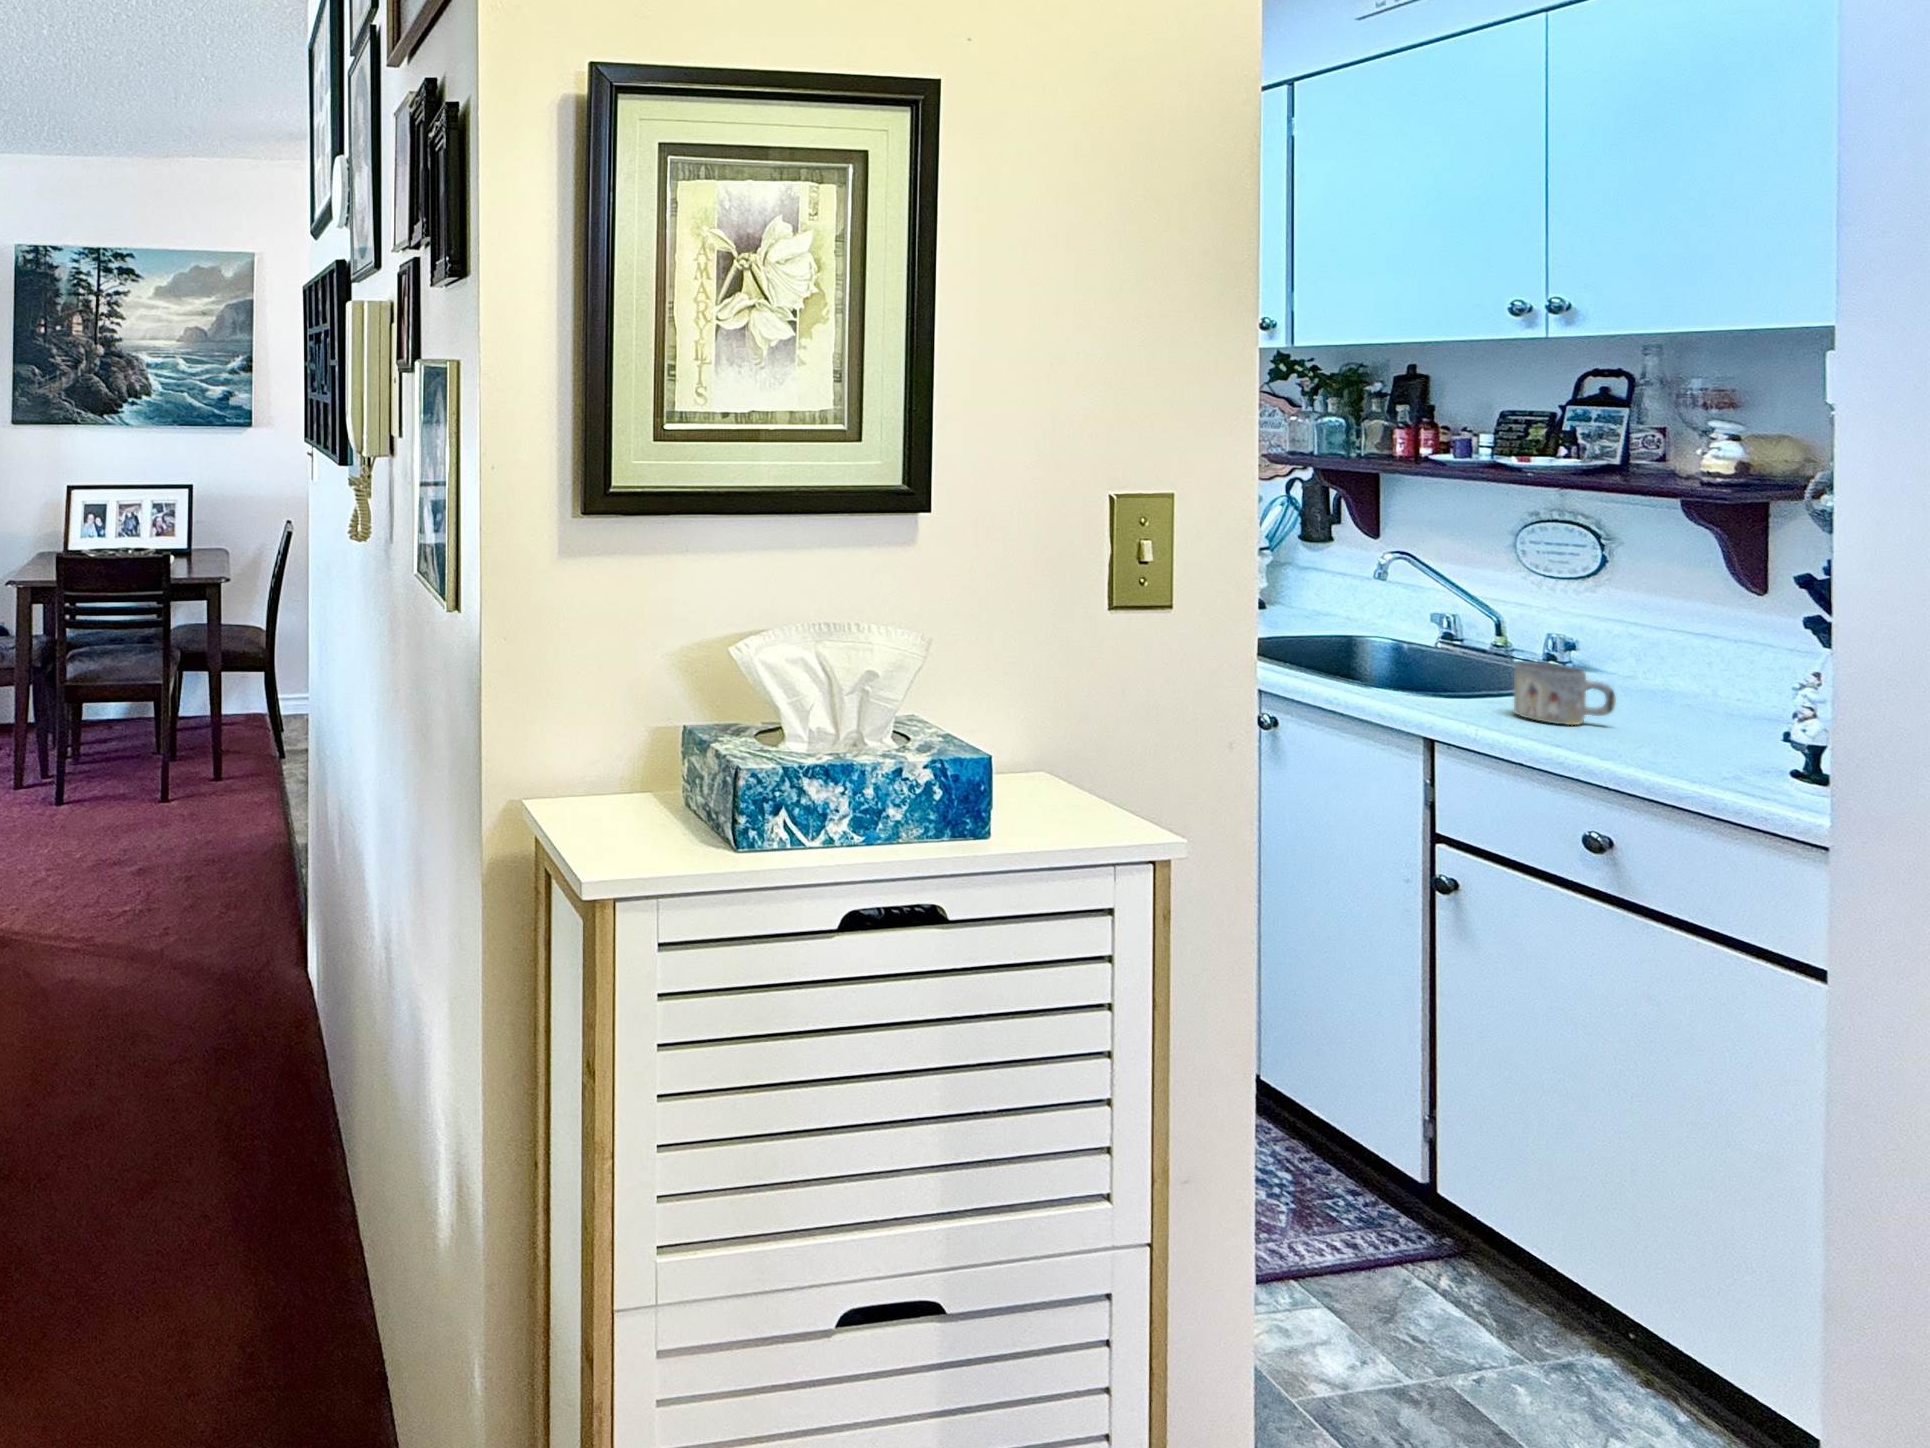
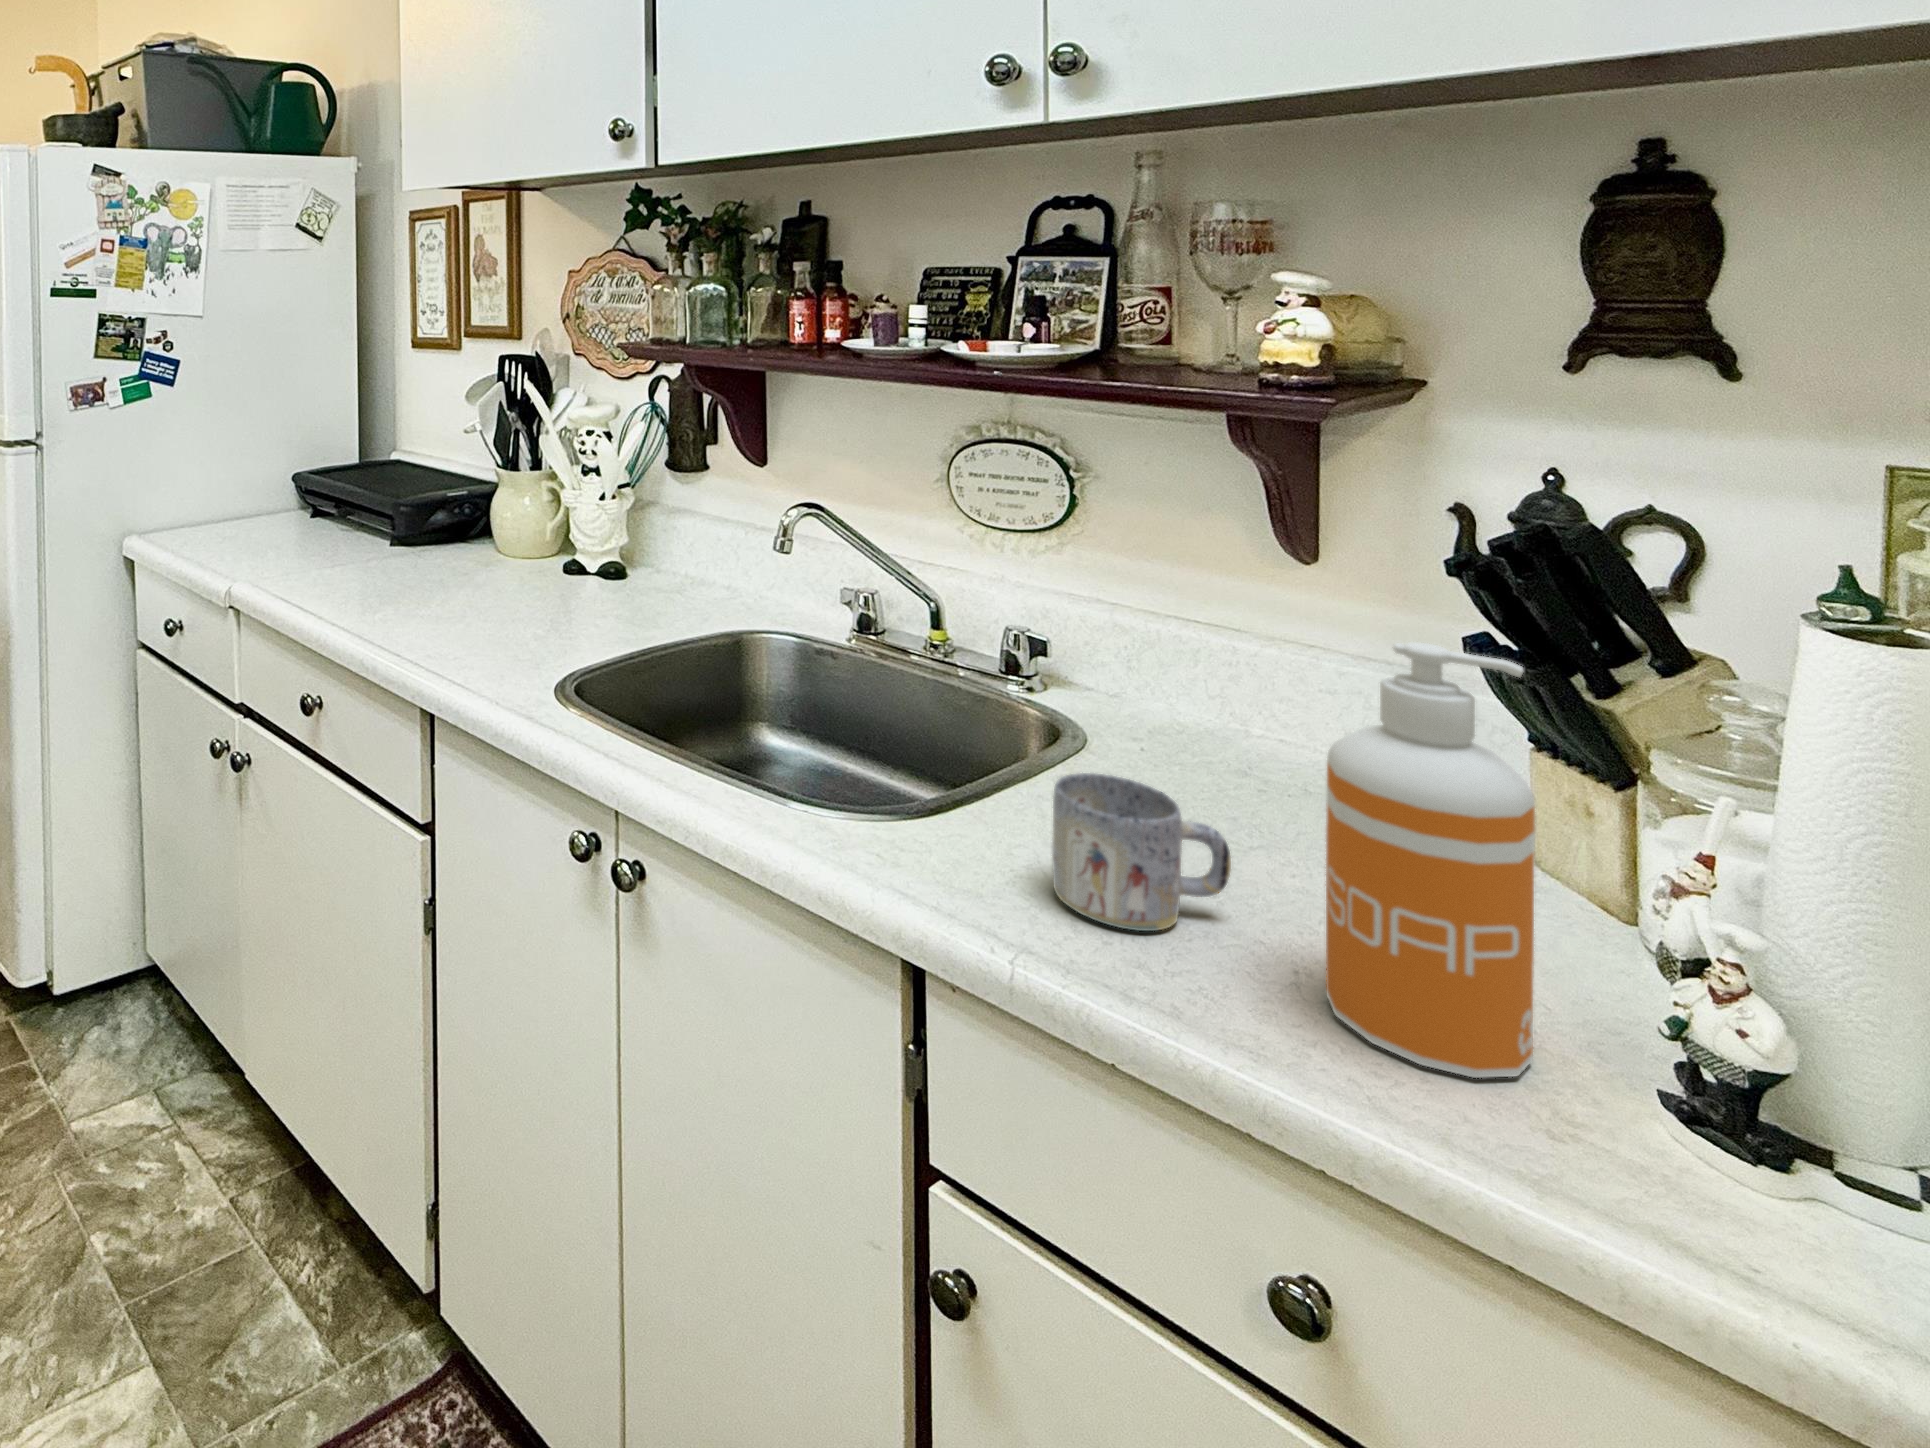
soap dispenser: none [1641,586,1740,762] -> present [1326,642,1535,1078]

